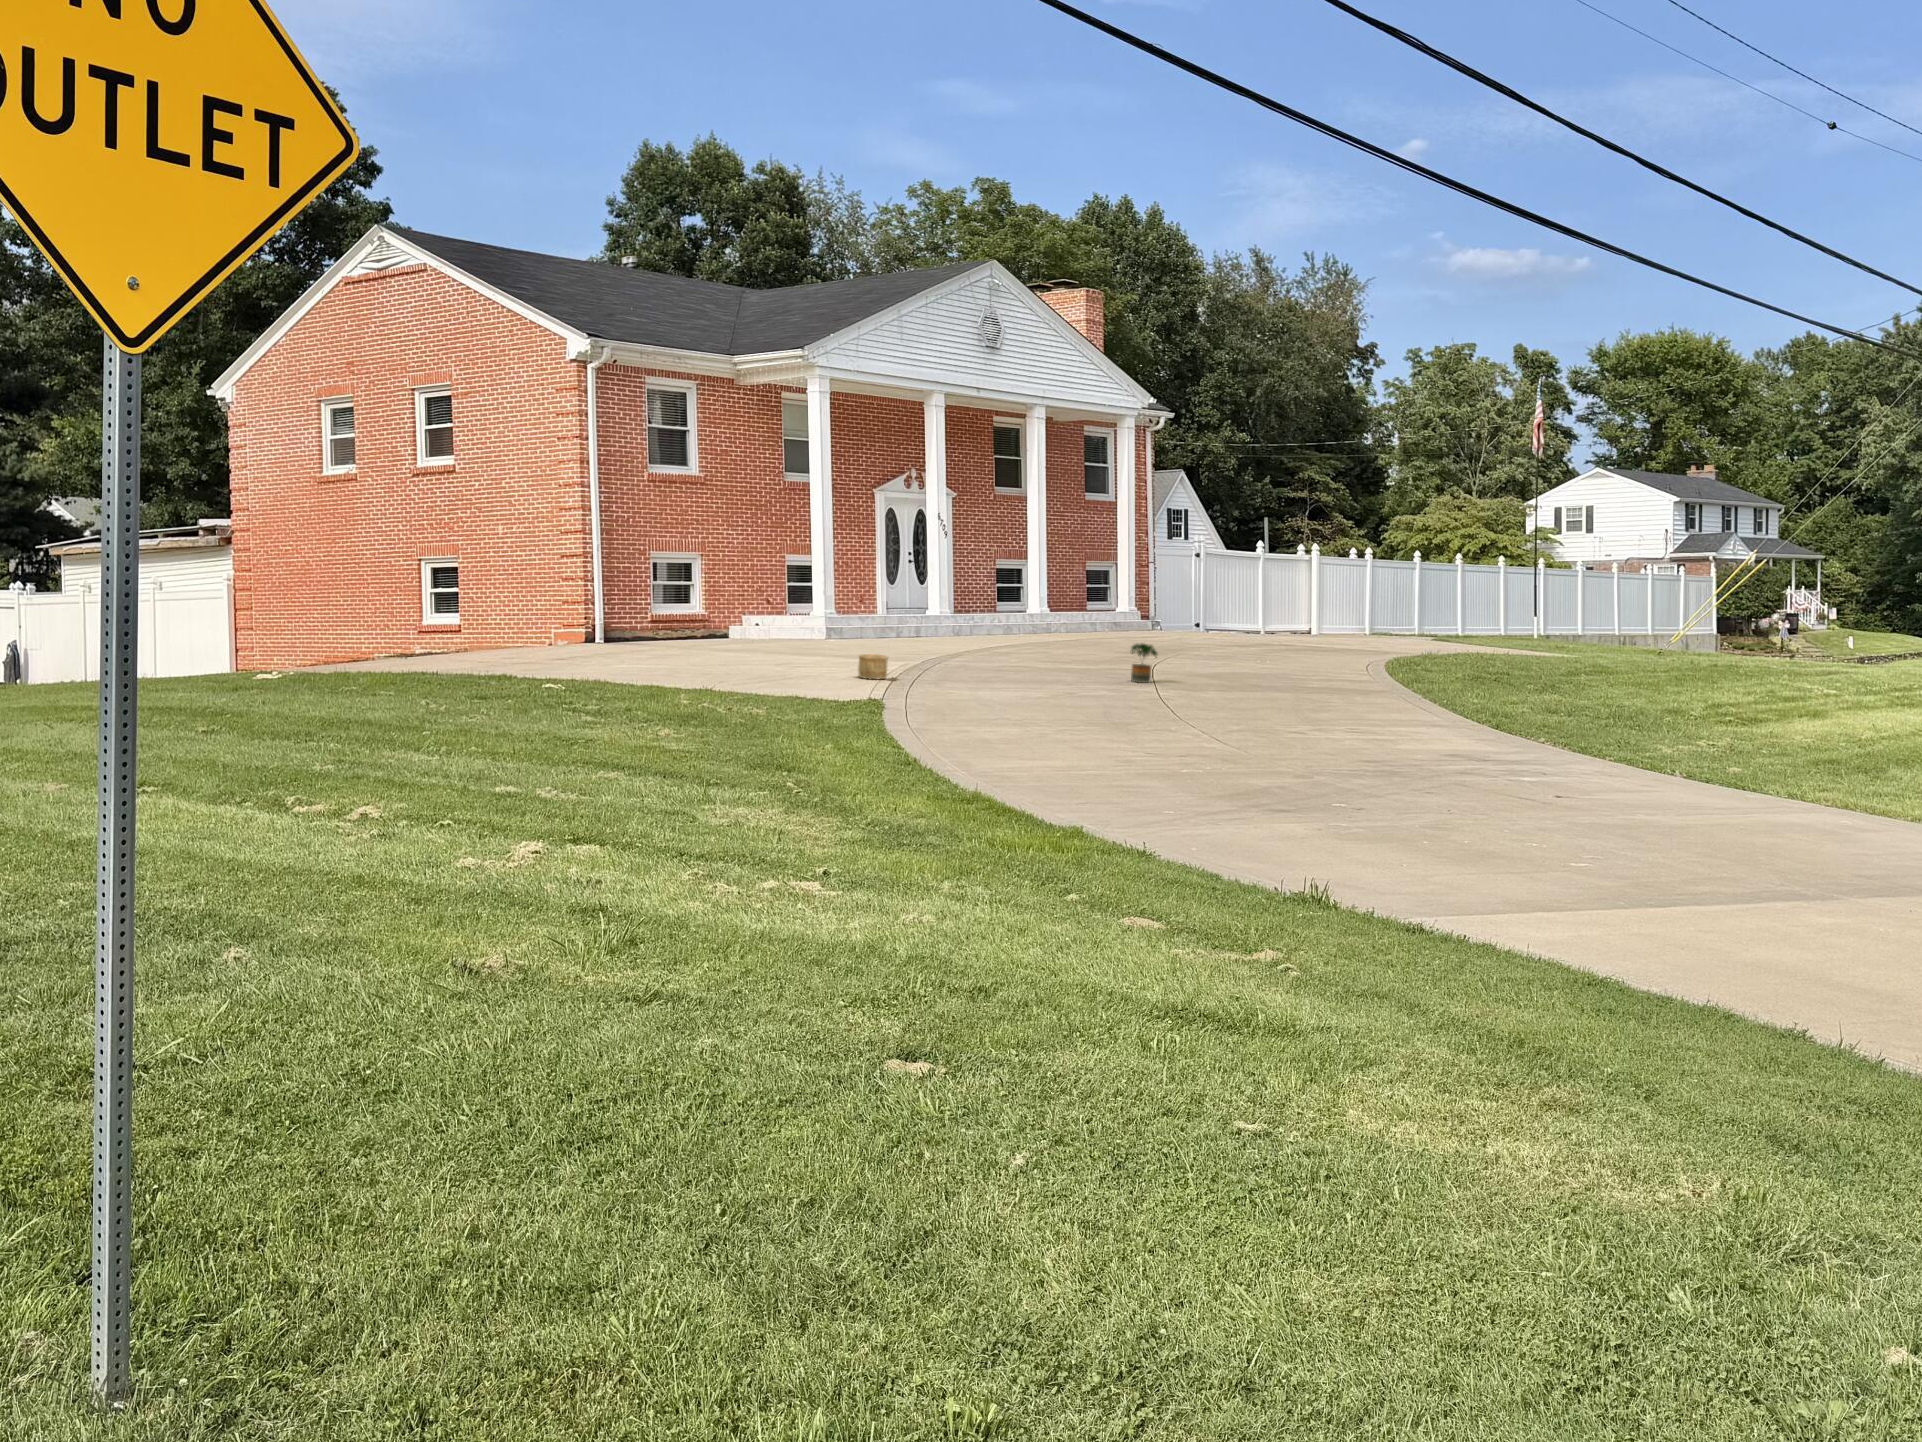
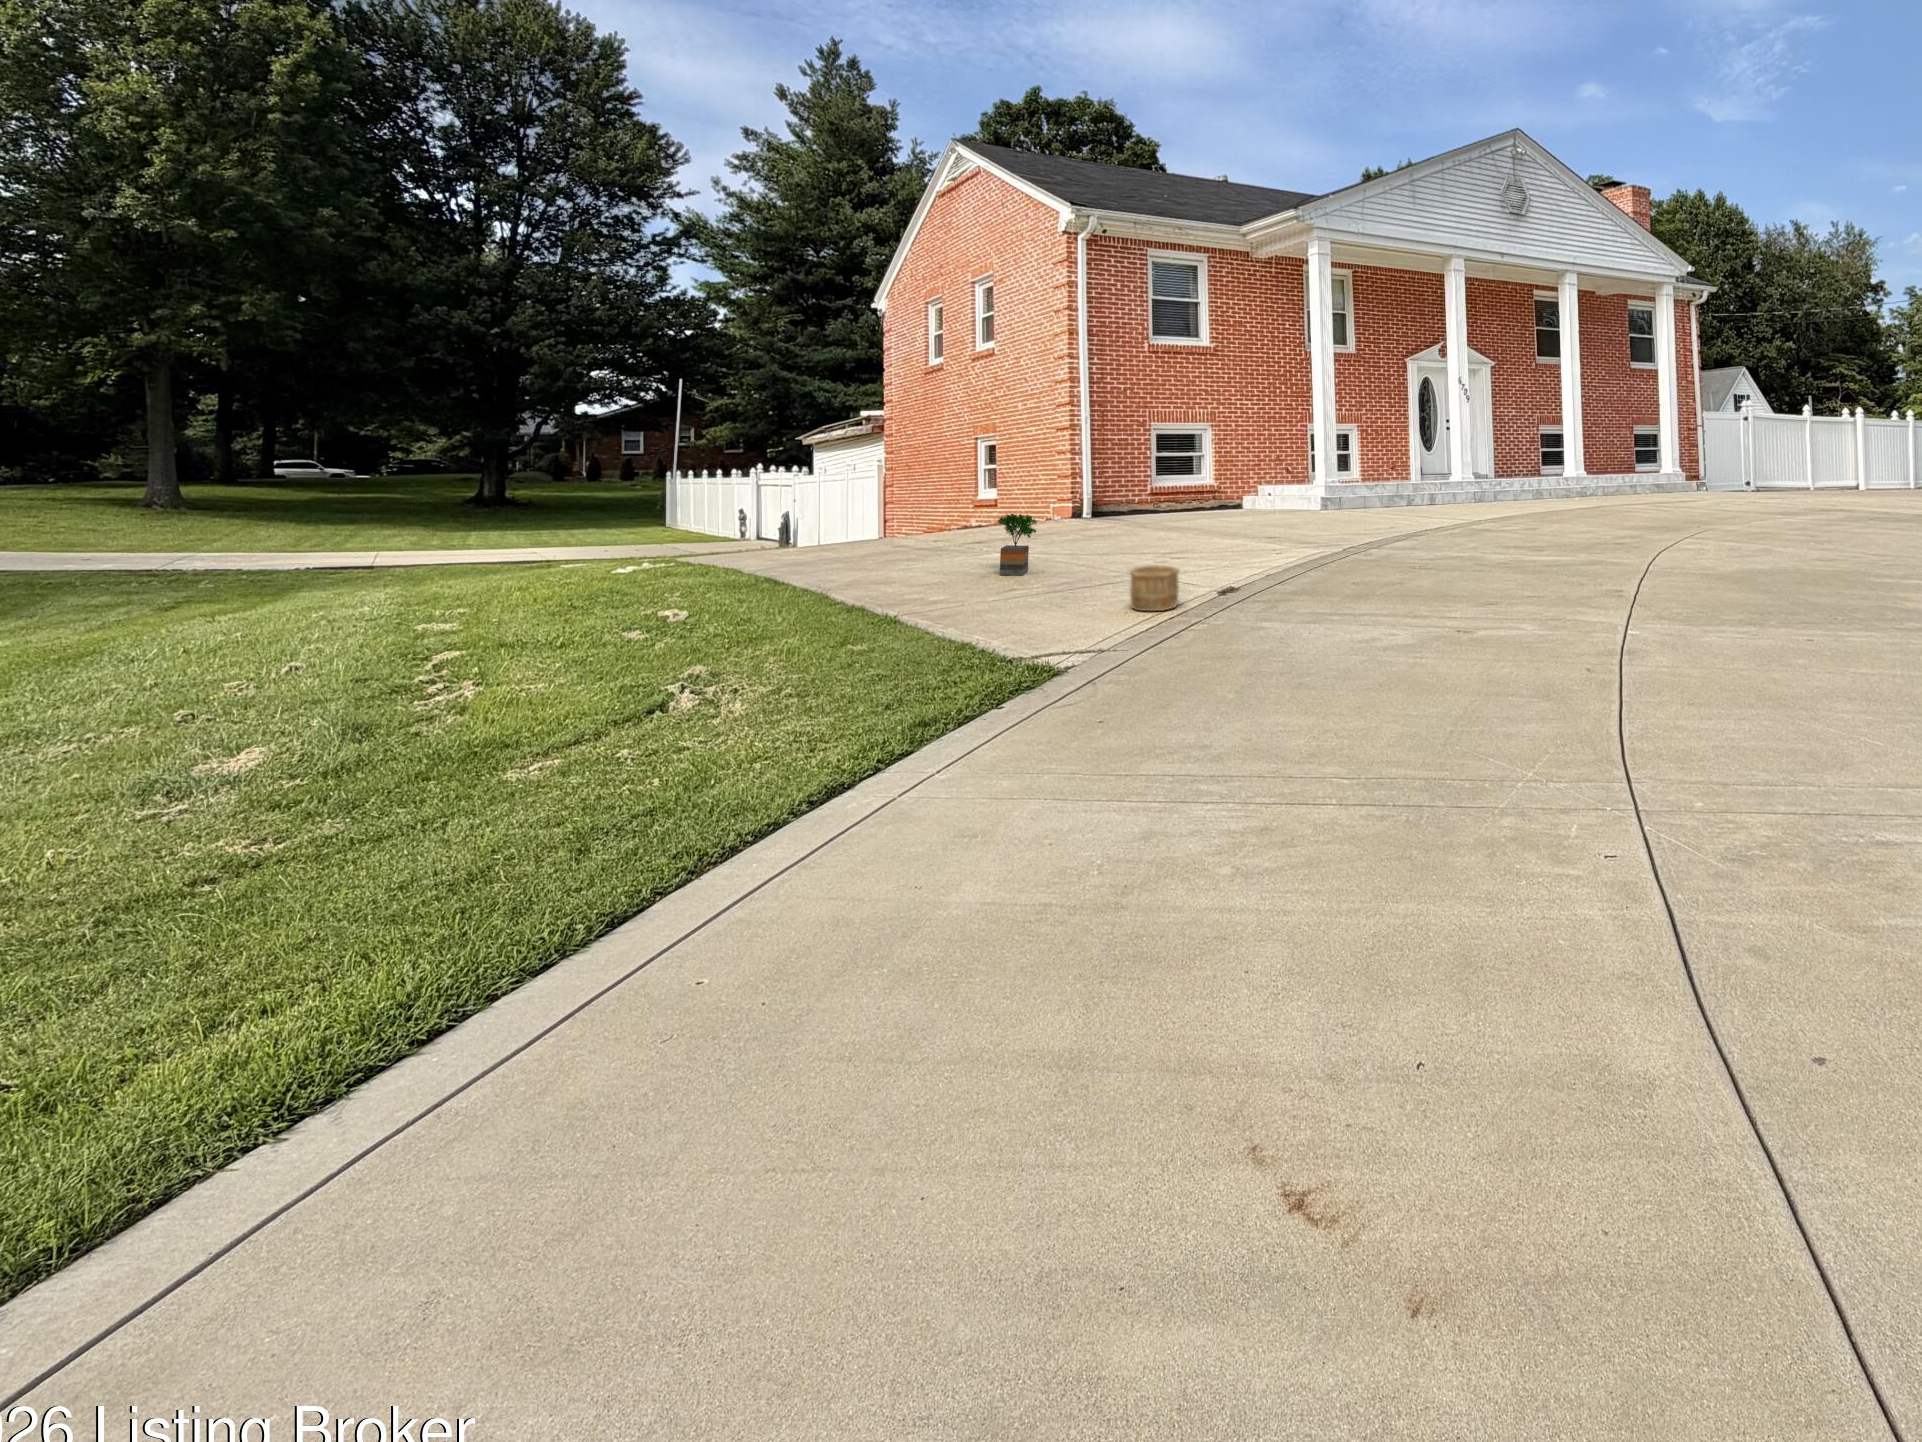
potted tree: present [1131,643,1158,683] -> present [998,514,1037,575]

